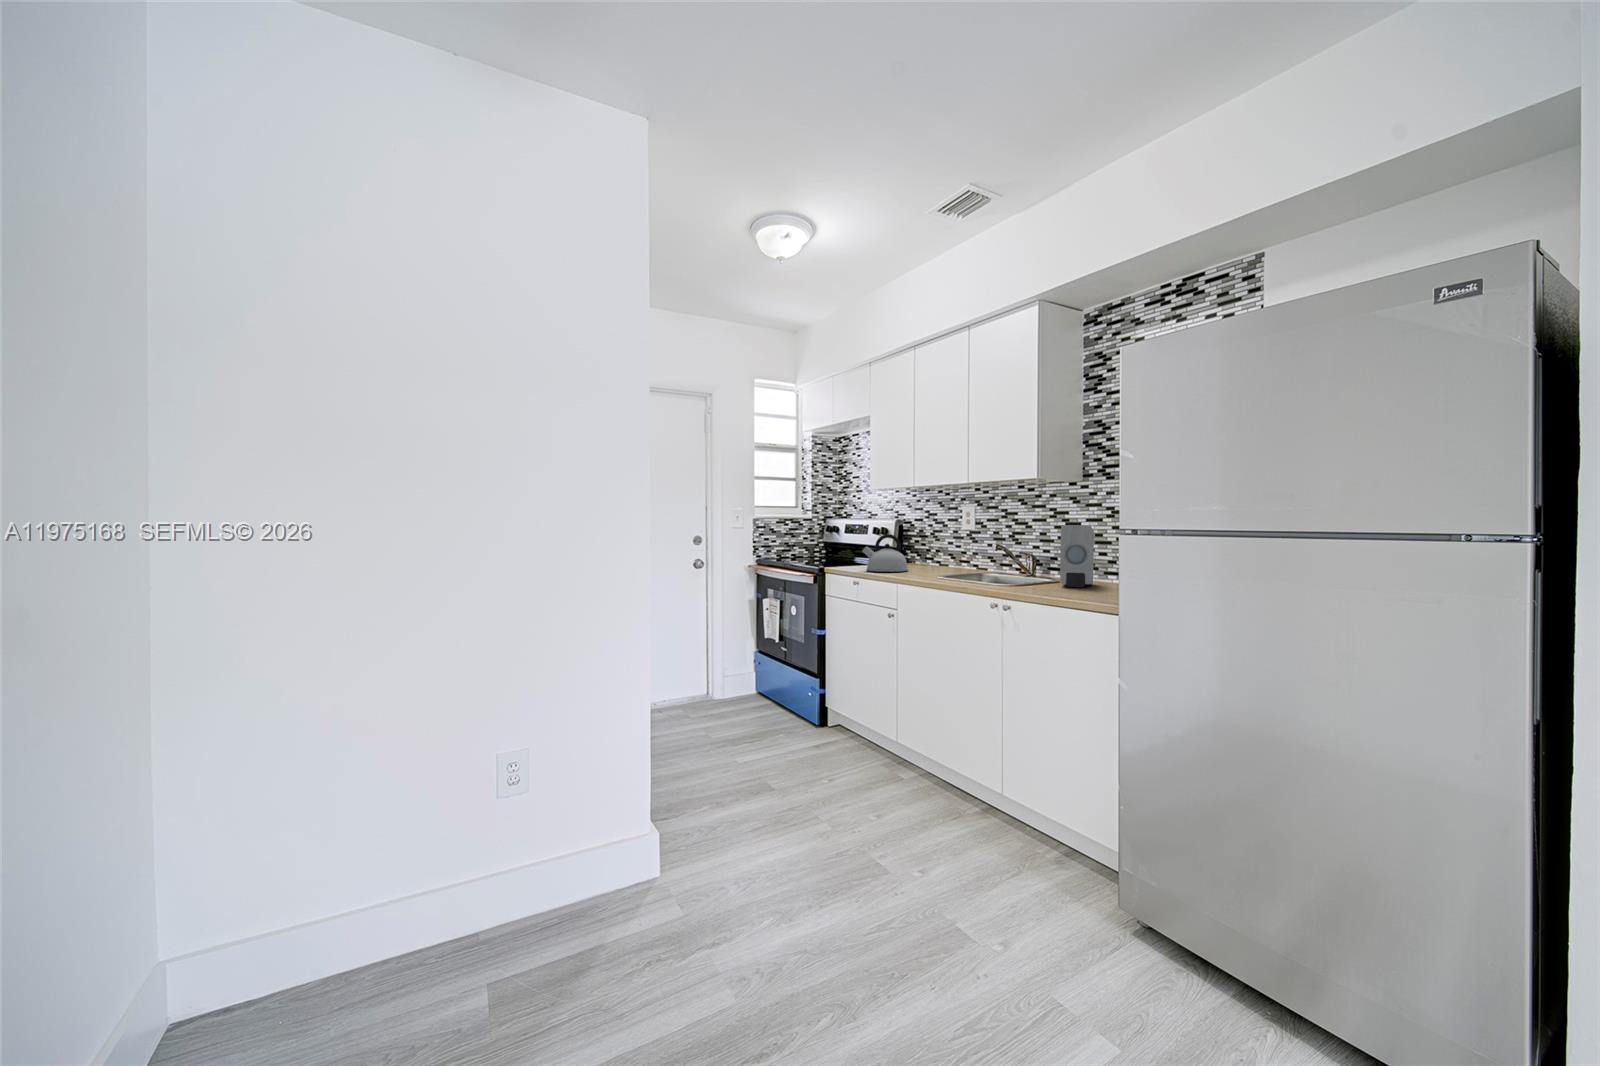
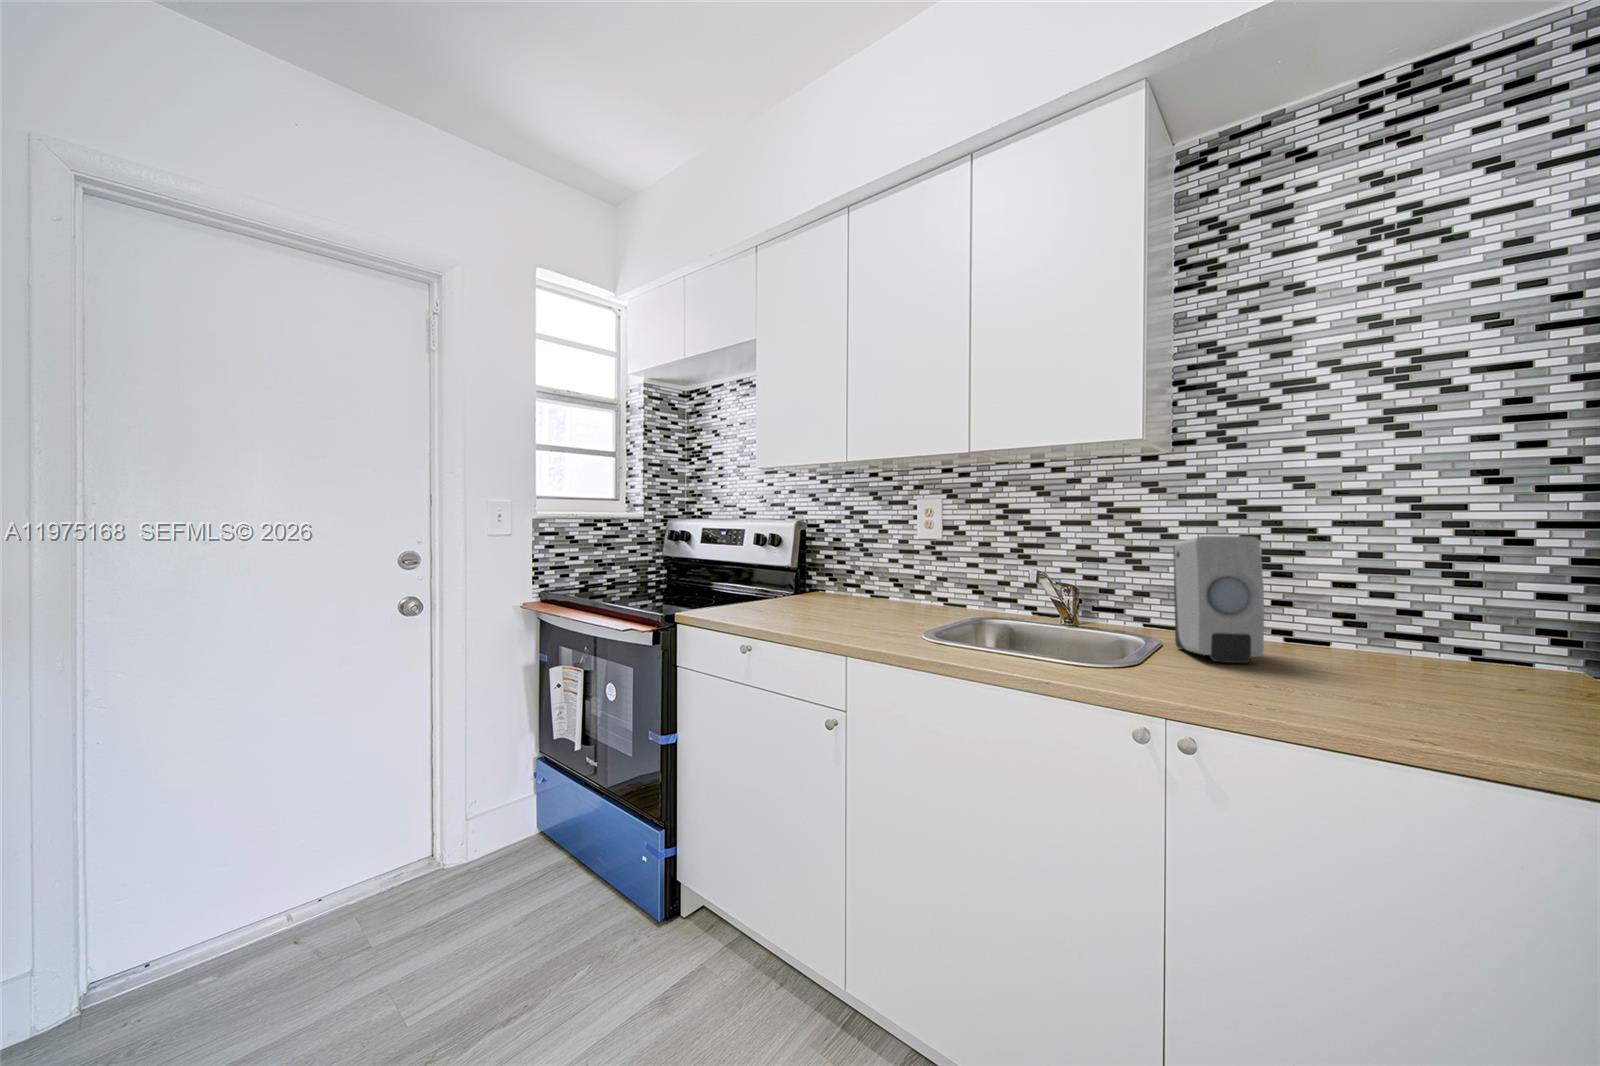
kettle: present [862,534,908,572] -> none [752,549,837,621]

